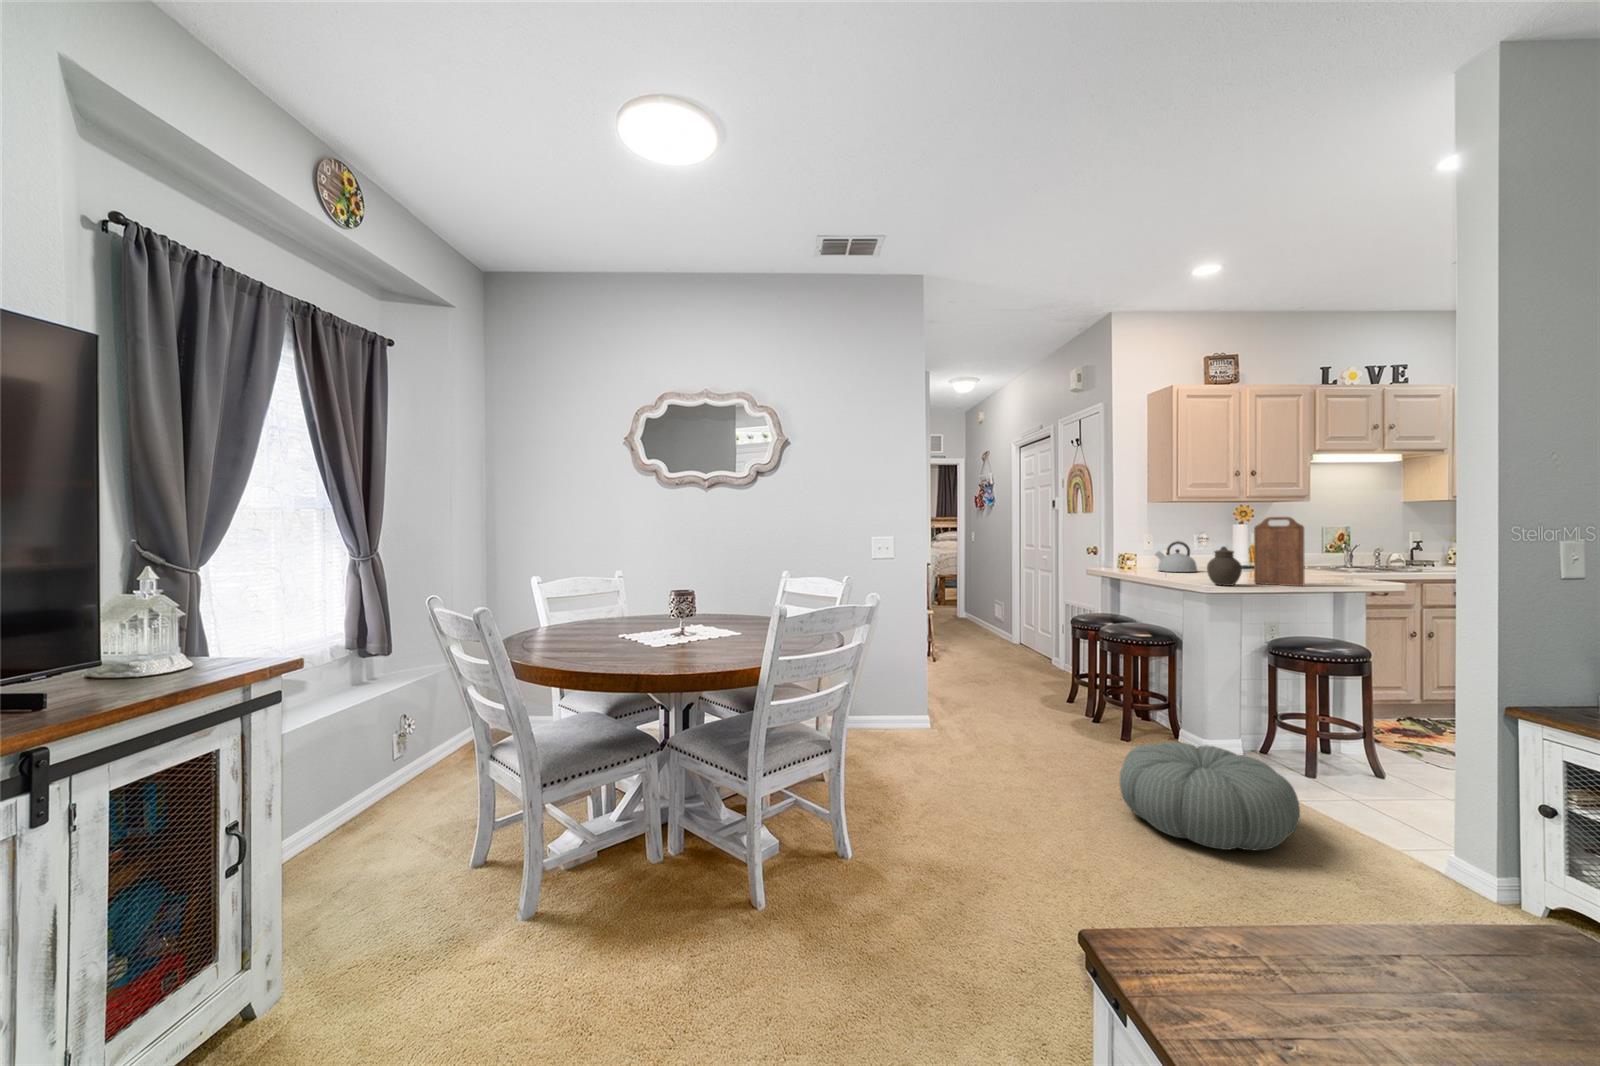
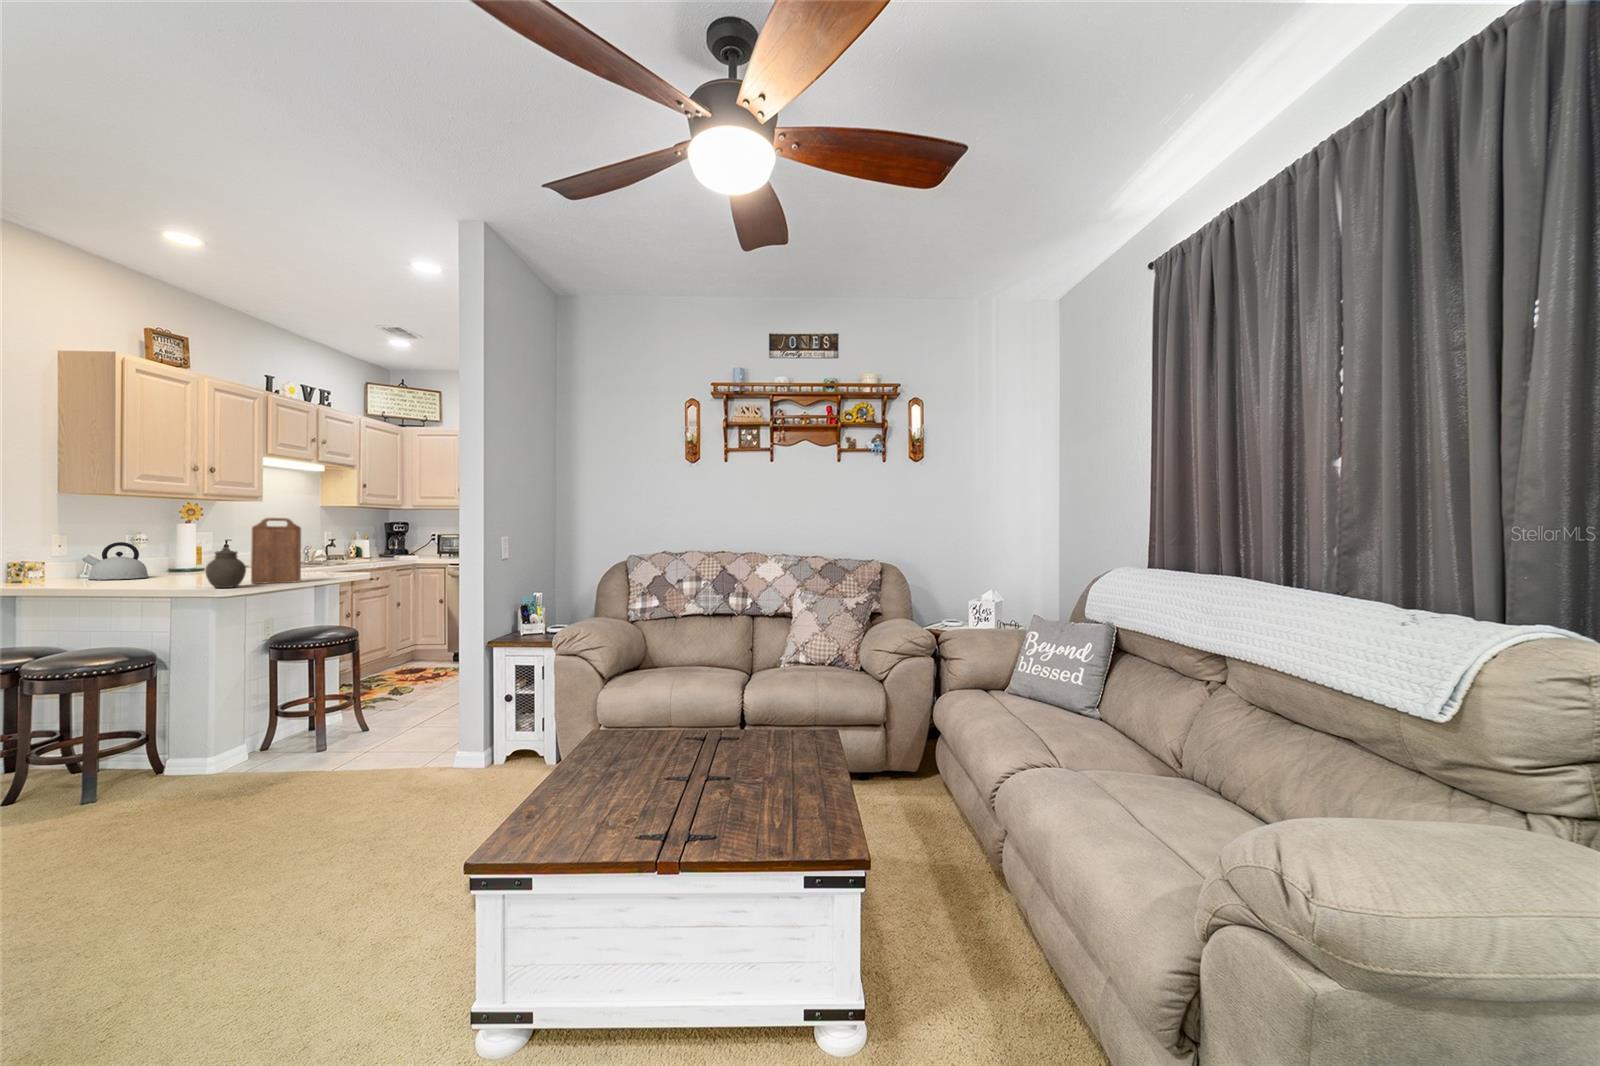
pouf: present [1120,742,1300,850] -> none [151,744,352,853]

